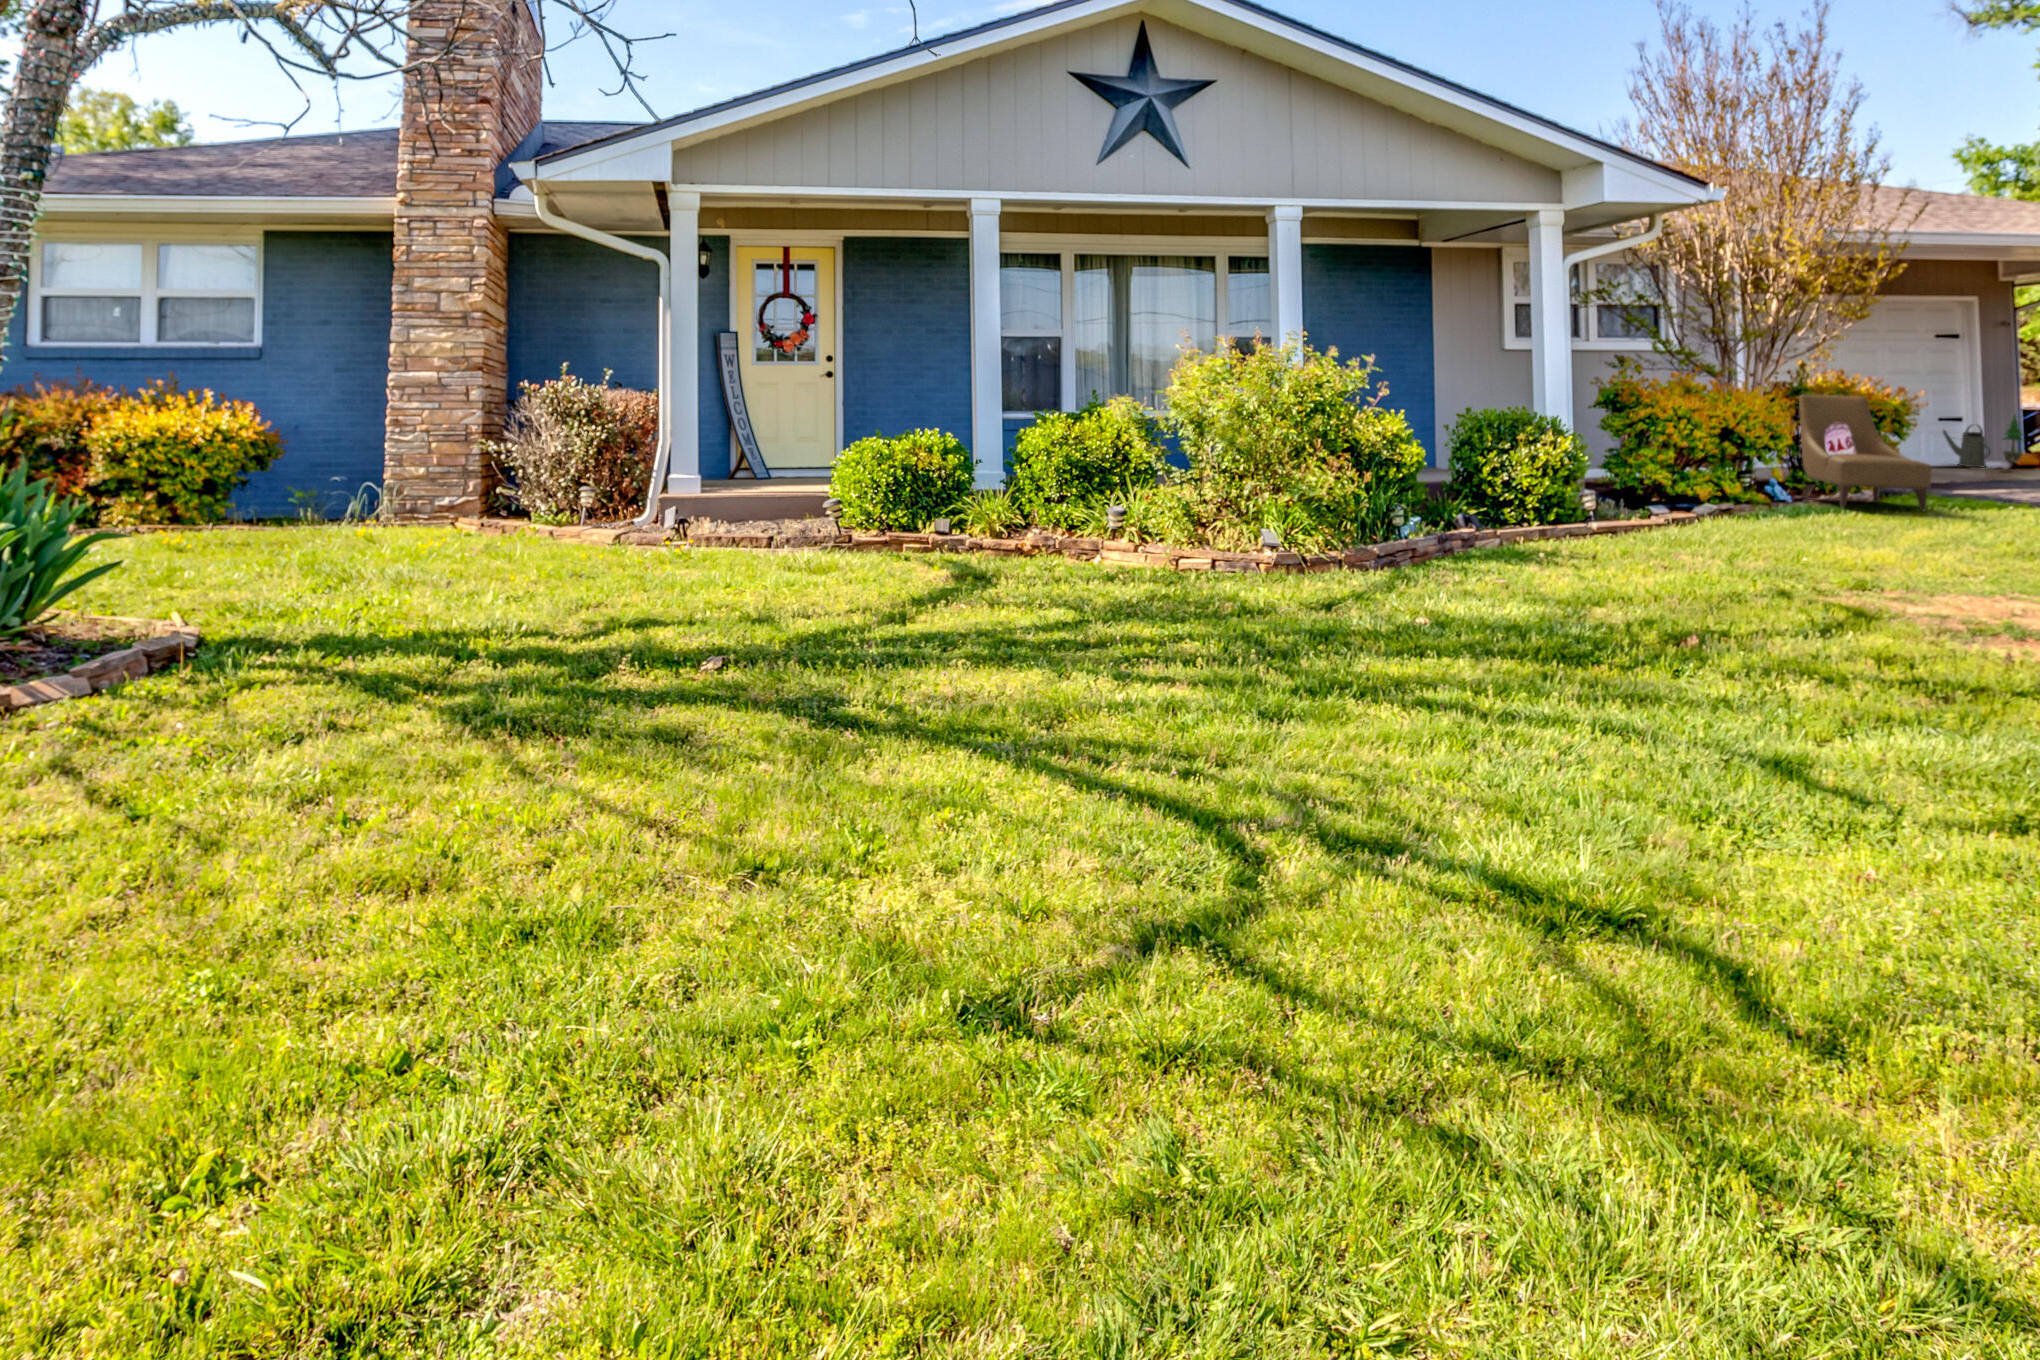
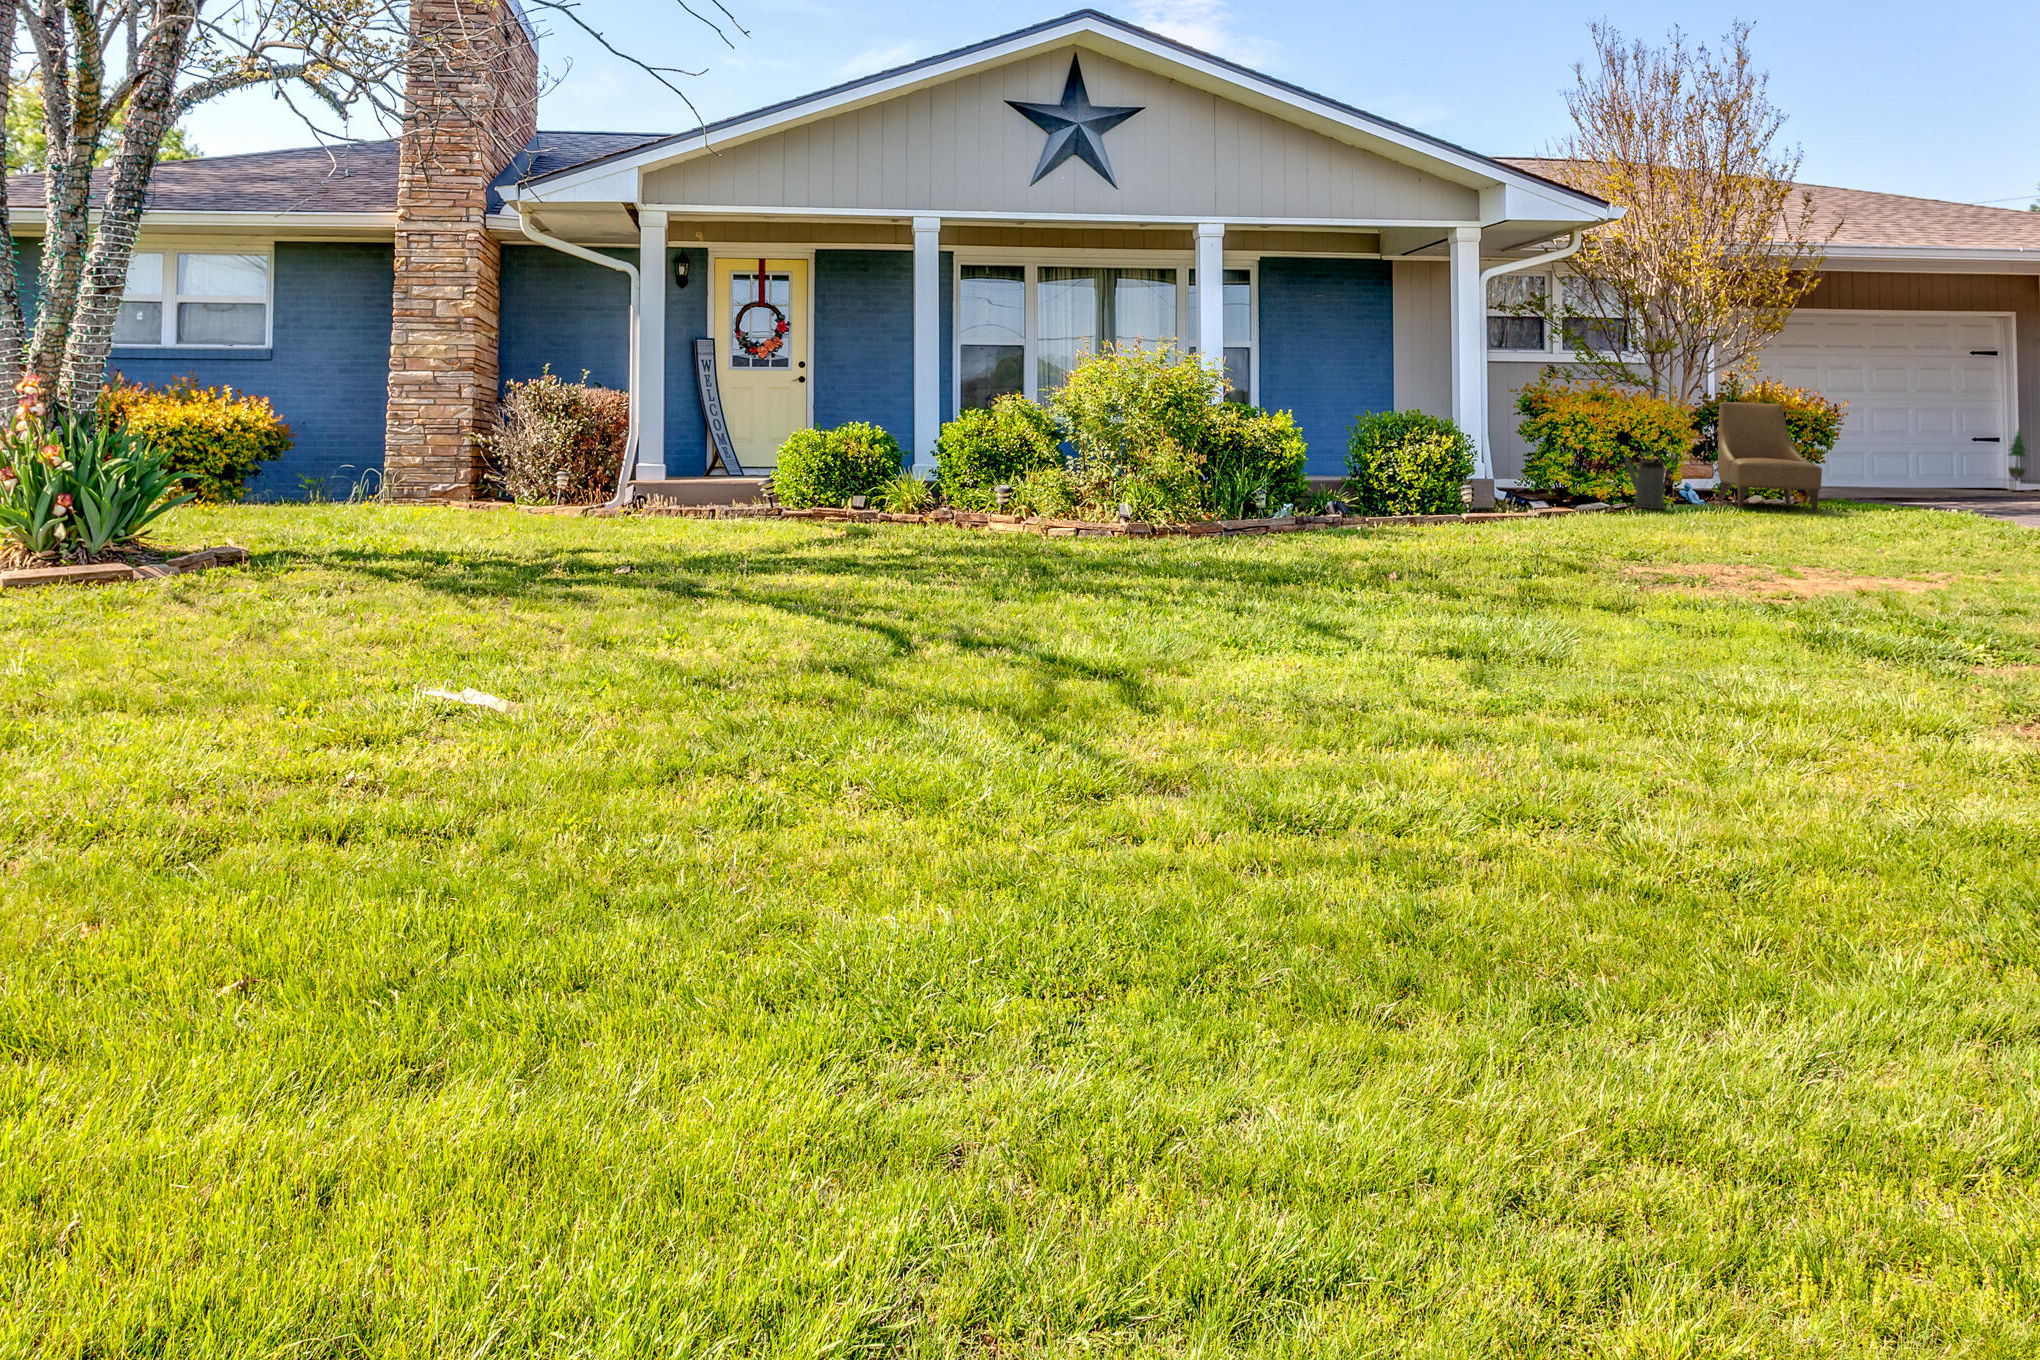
watering can: present [1943,425,1991,468] -> present [1625,451,1665,509]

